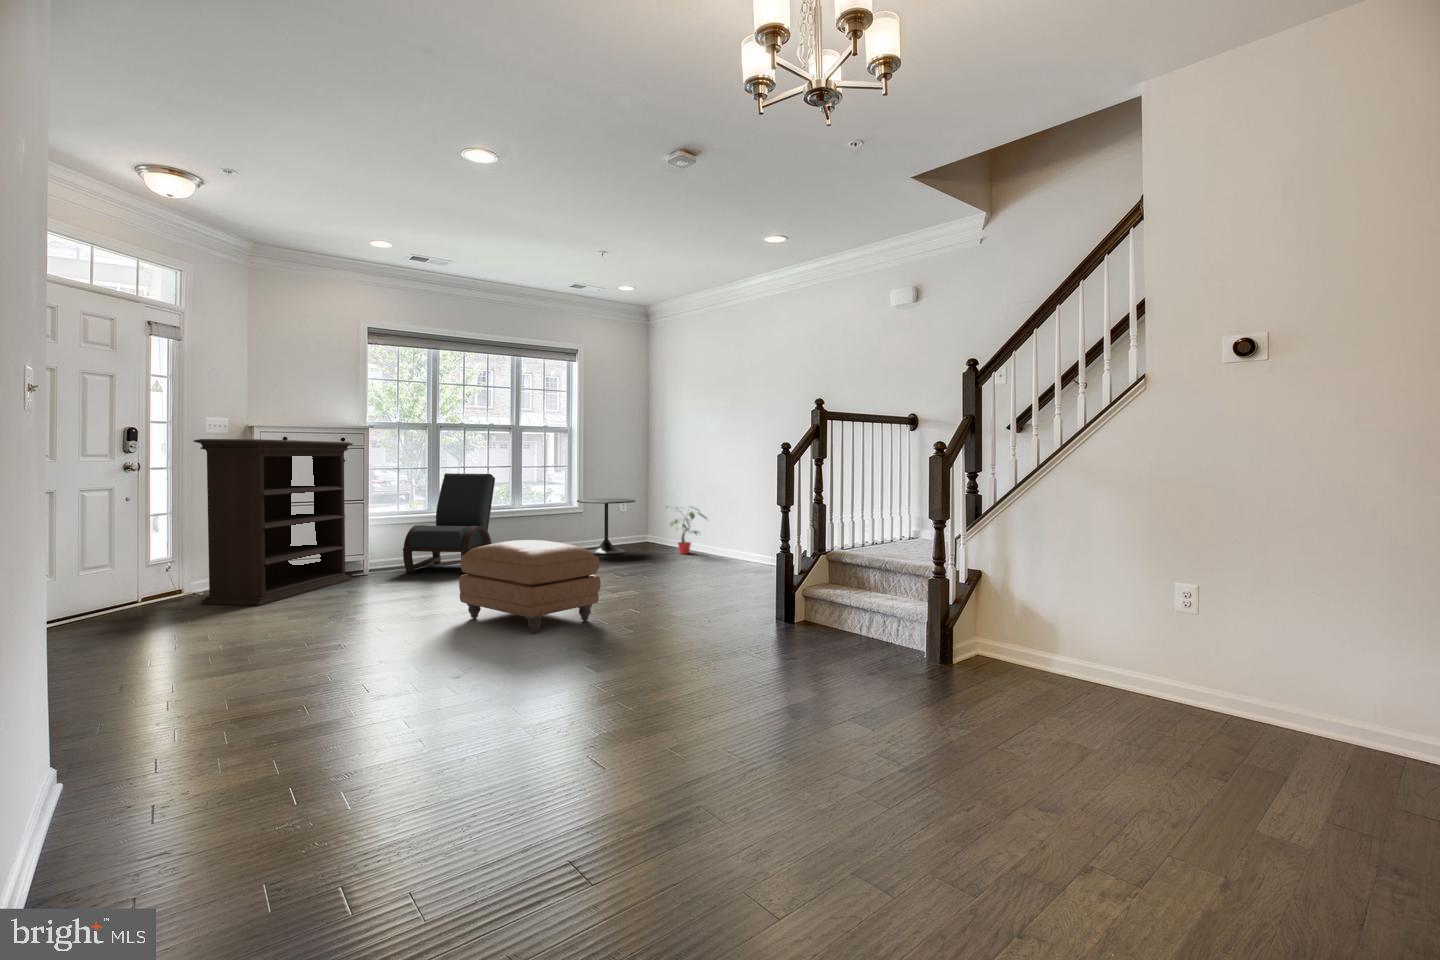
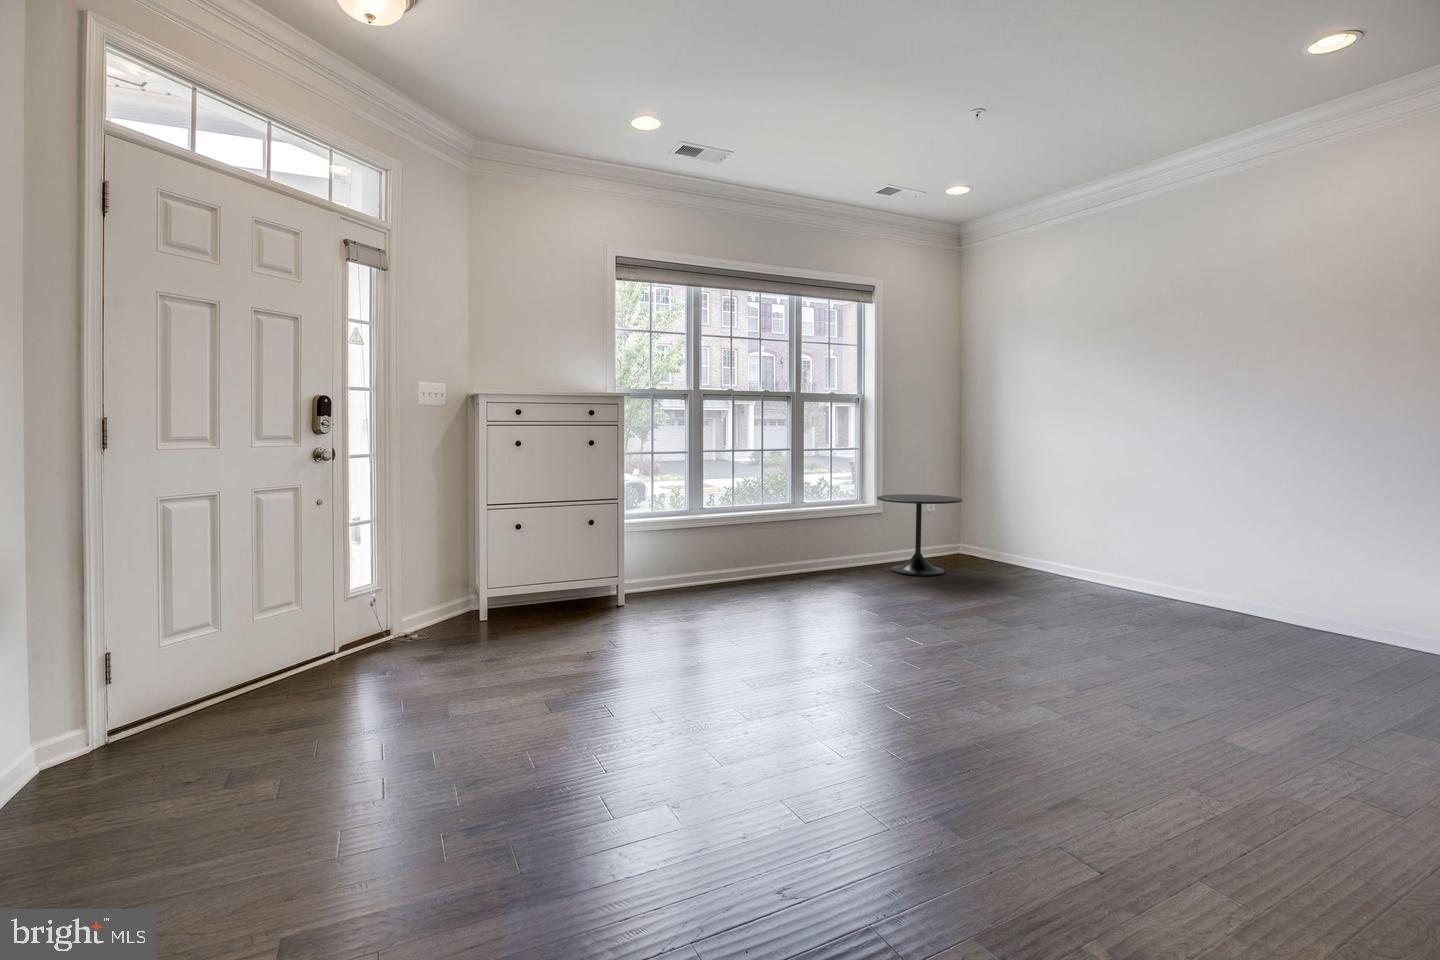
bookshelf: present [194,439,353,605] -> none [404,412,606,669]
lounge chair: present [403,473,495,574] -> none [668,461,781,609]
potted plant: present [666,507,707,554] -> none [997,508,1086,578]
ottoman: present [459,540,601,633] -> none [833,590,1120,805]

